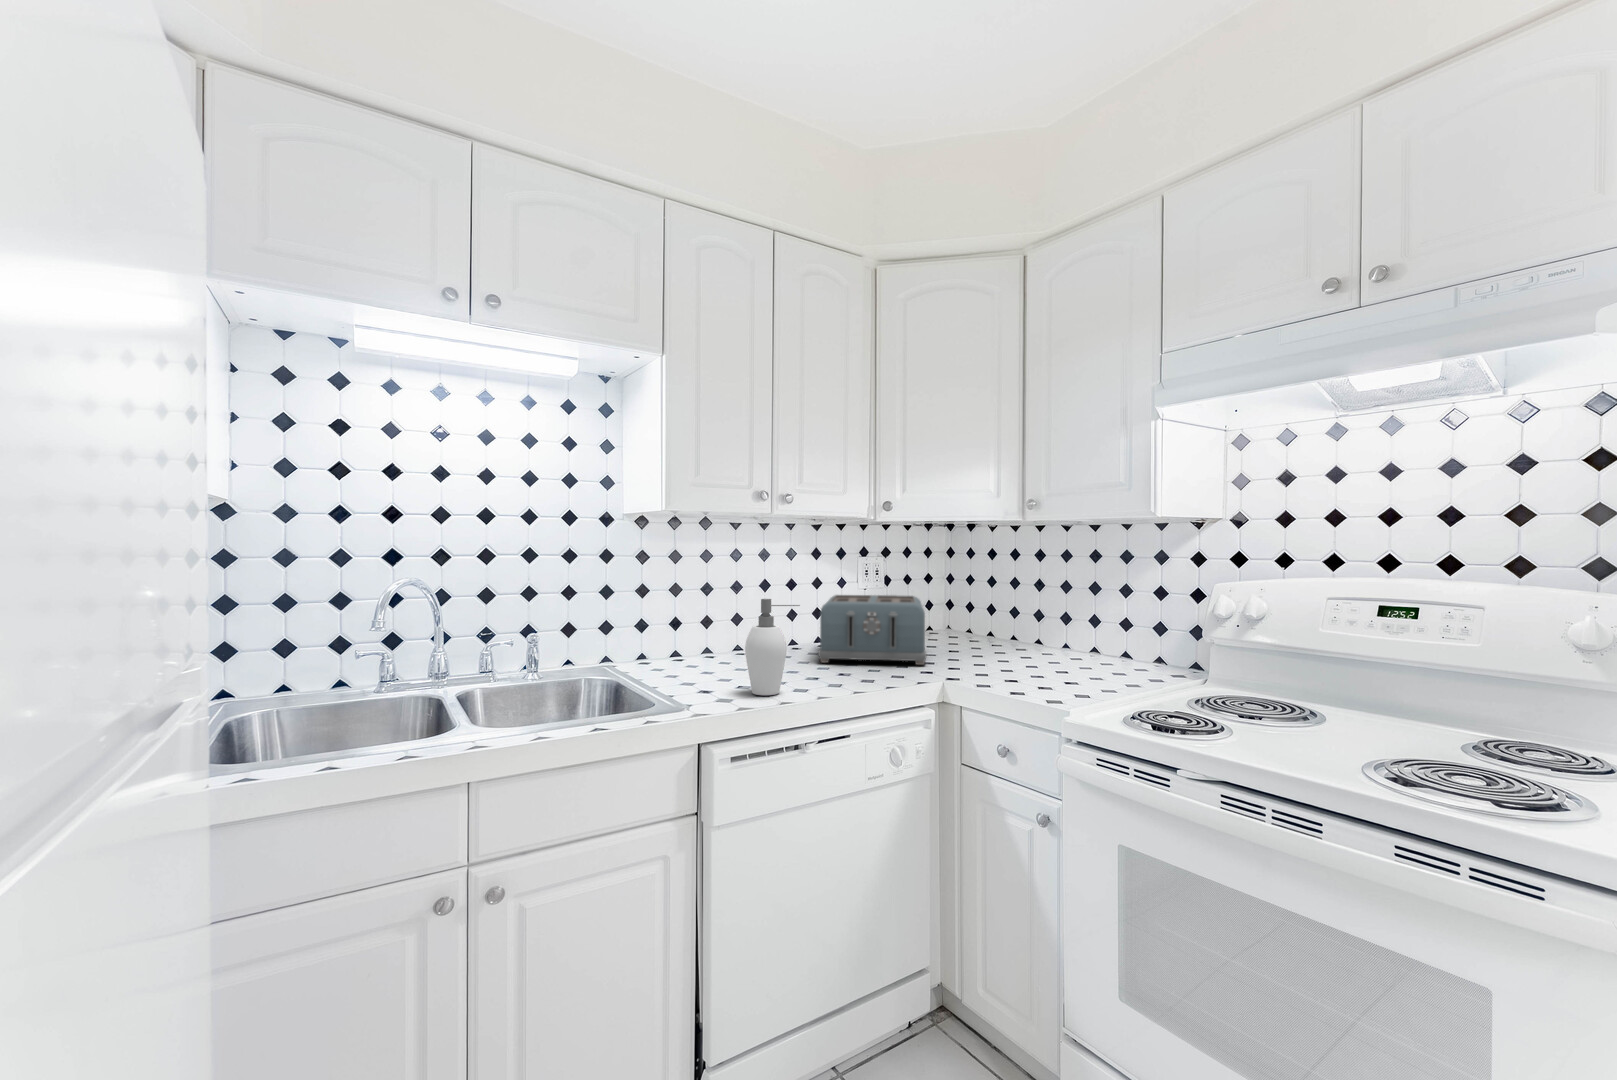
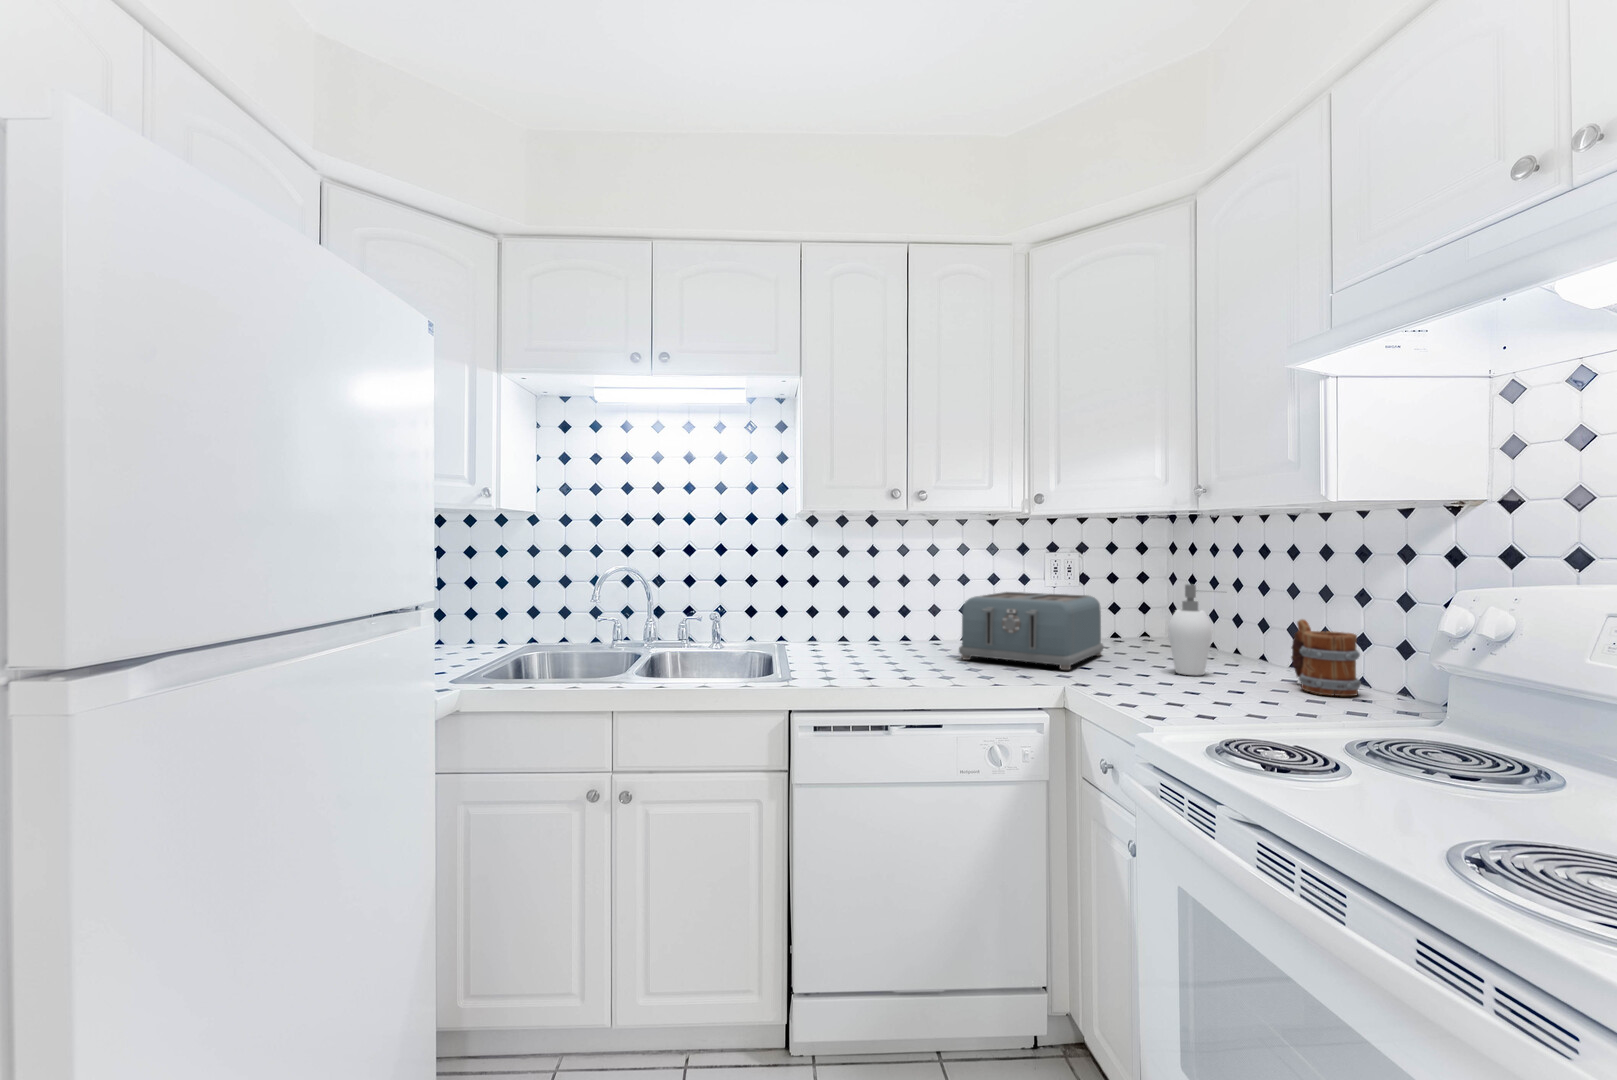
soap dispenser: present [745,599,800,695] -> present [1168,584,1212,675]
mug: none [1082,610,1137,668] -> present [1291,619,1361,696]

